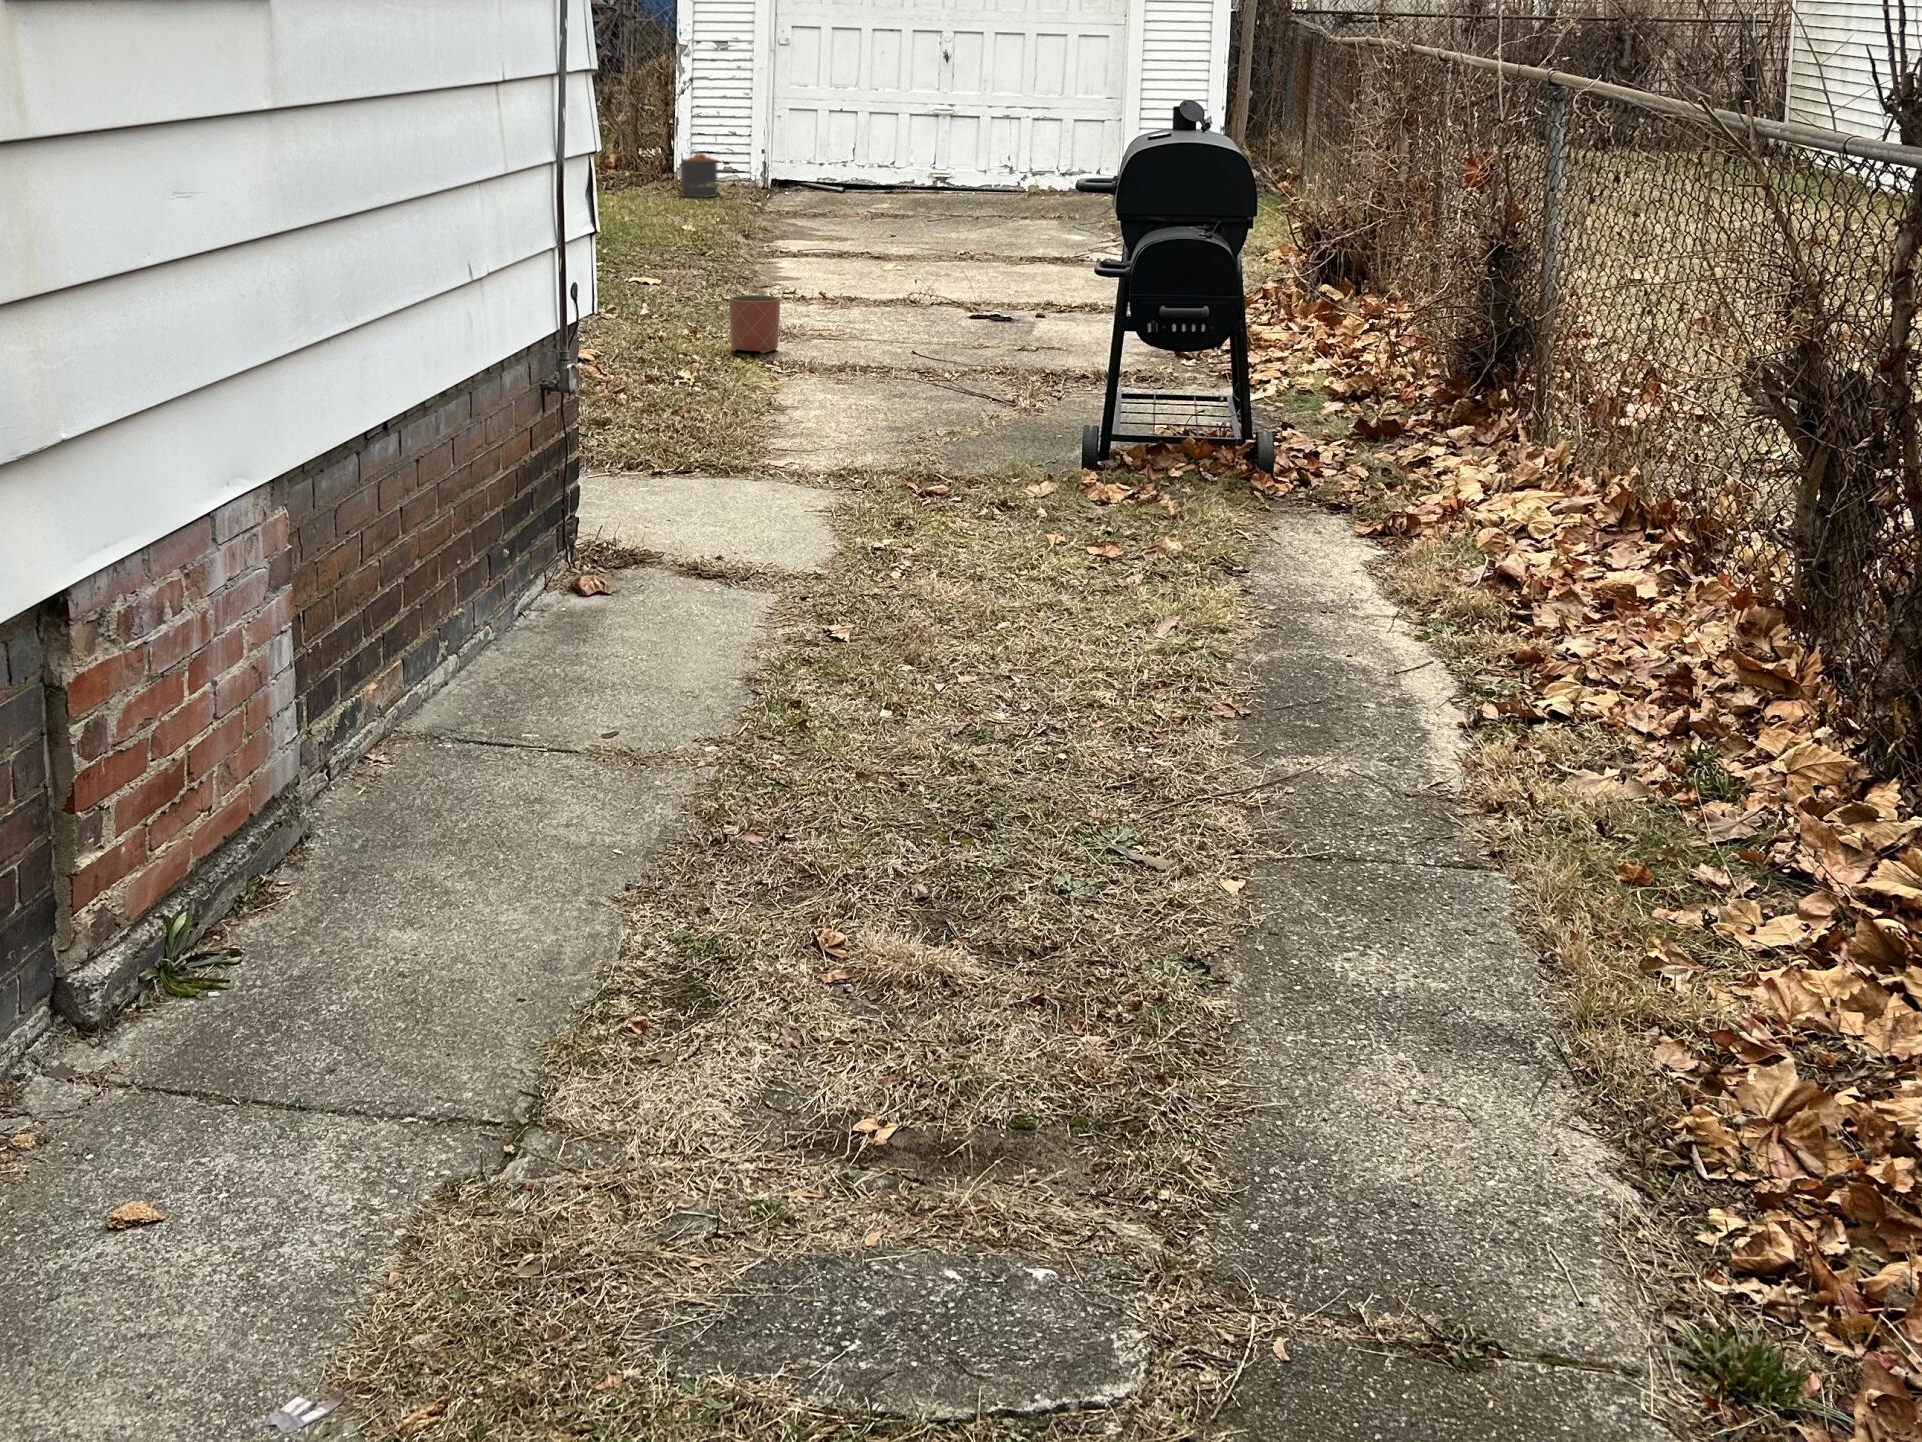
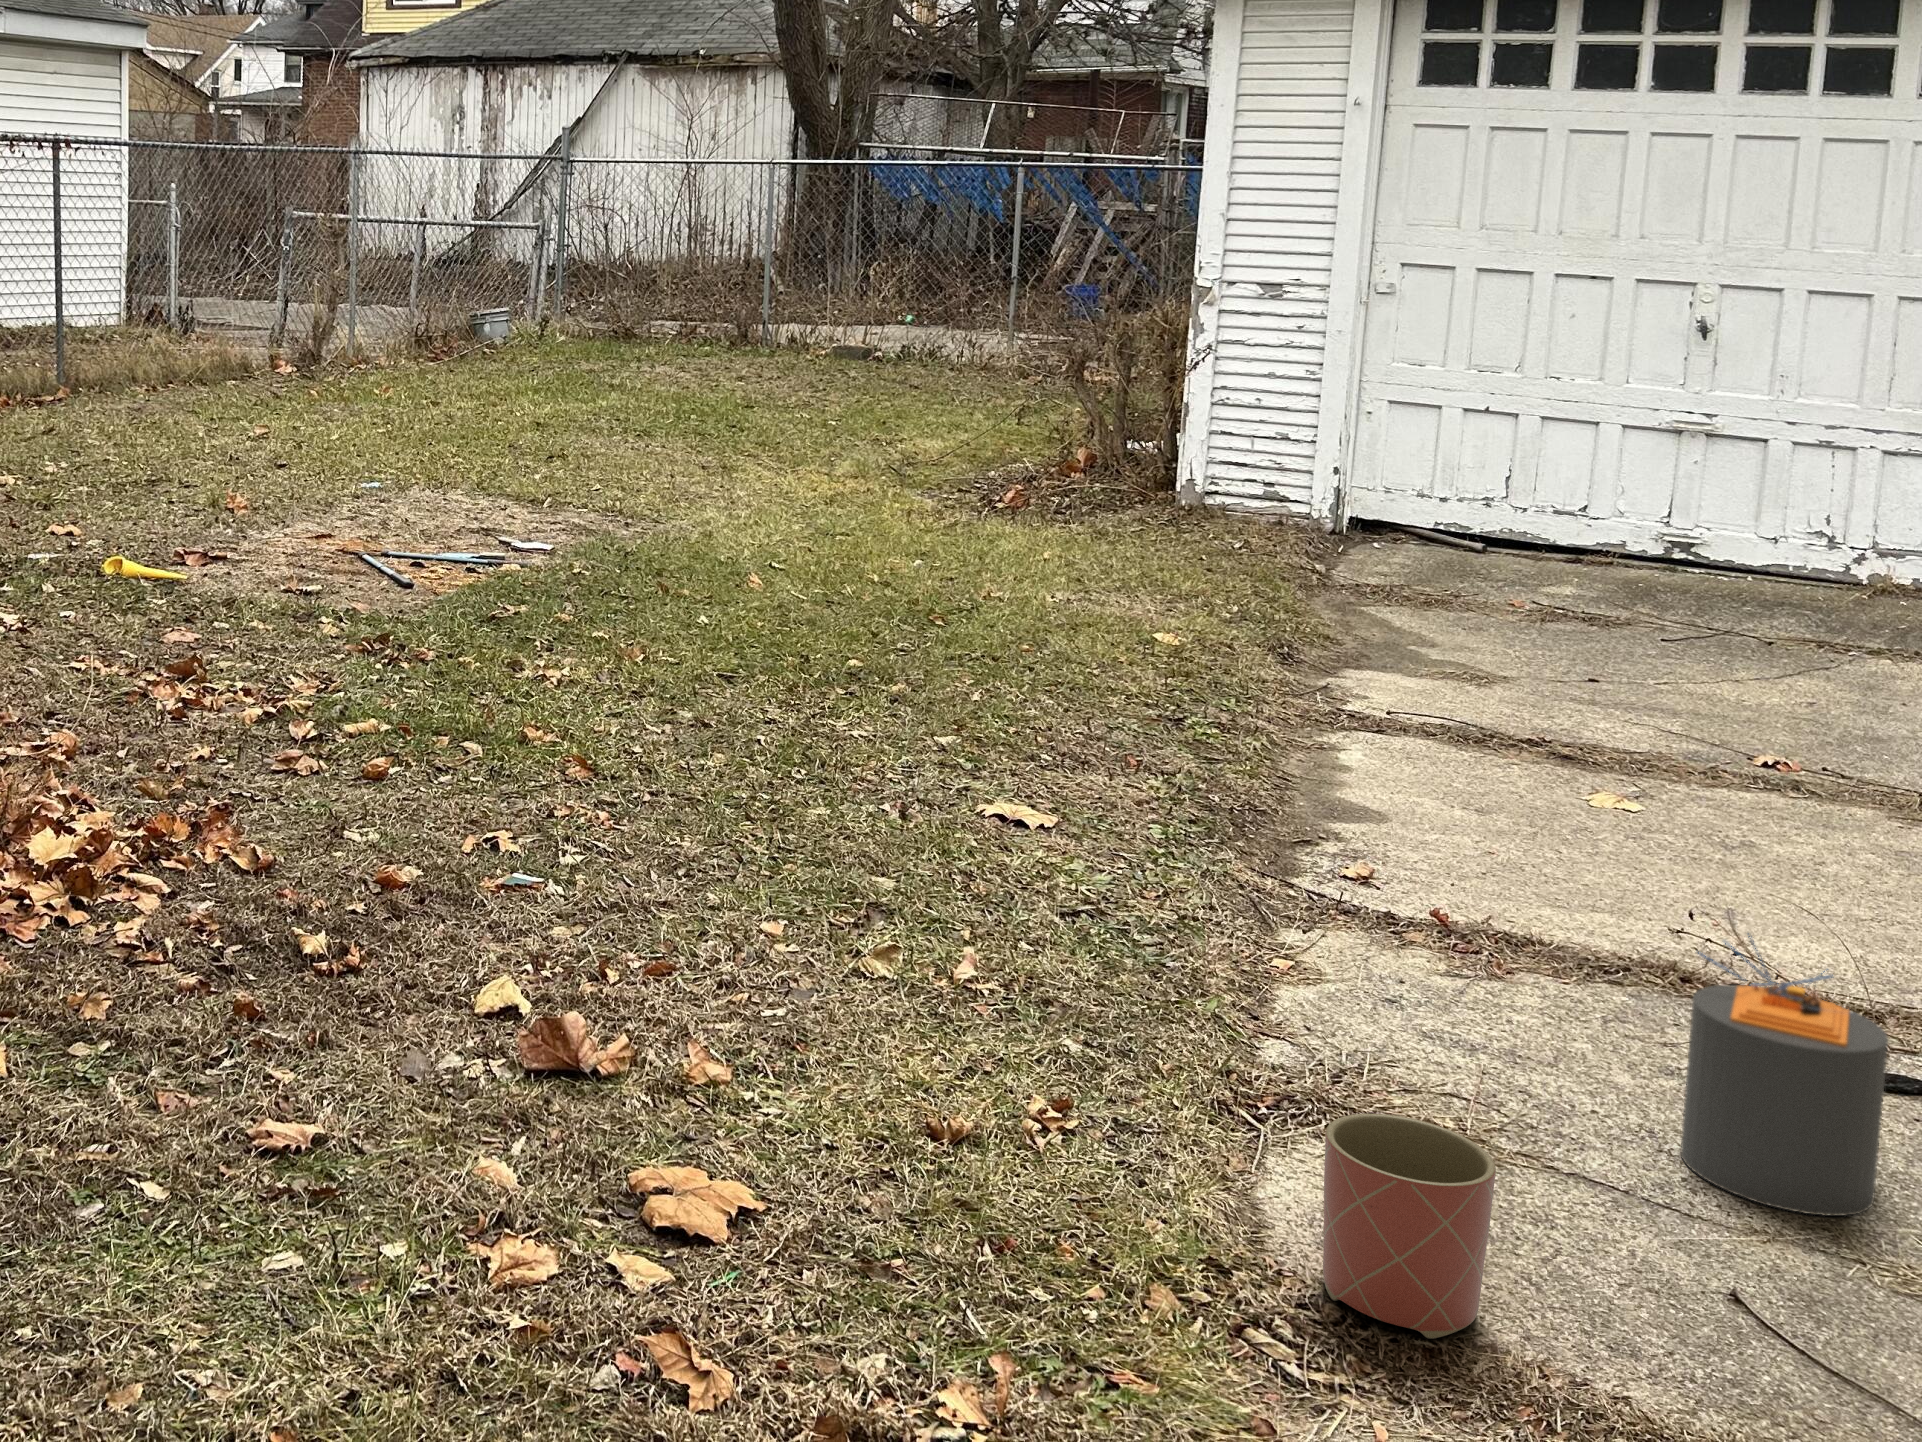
trash can: present [681,153,717,198] -> present [1681,933,1888,1216]

